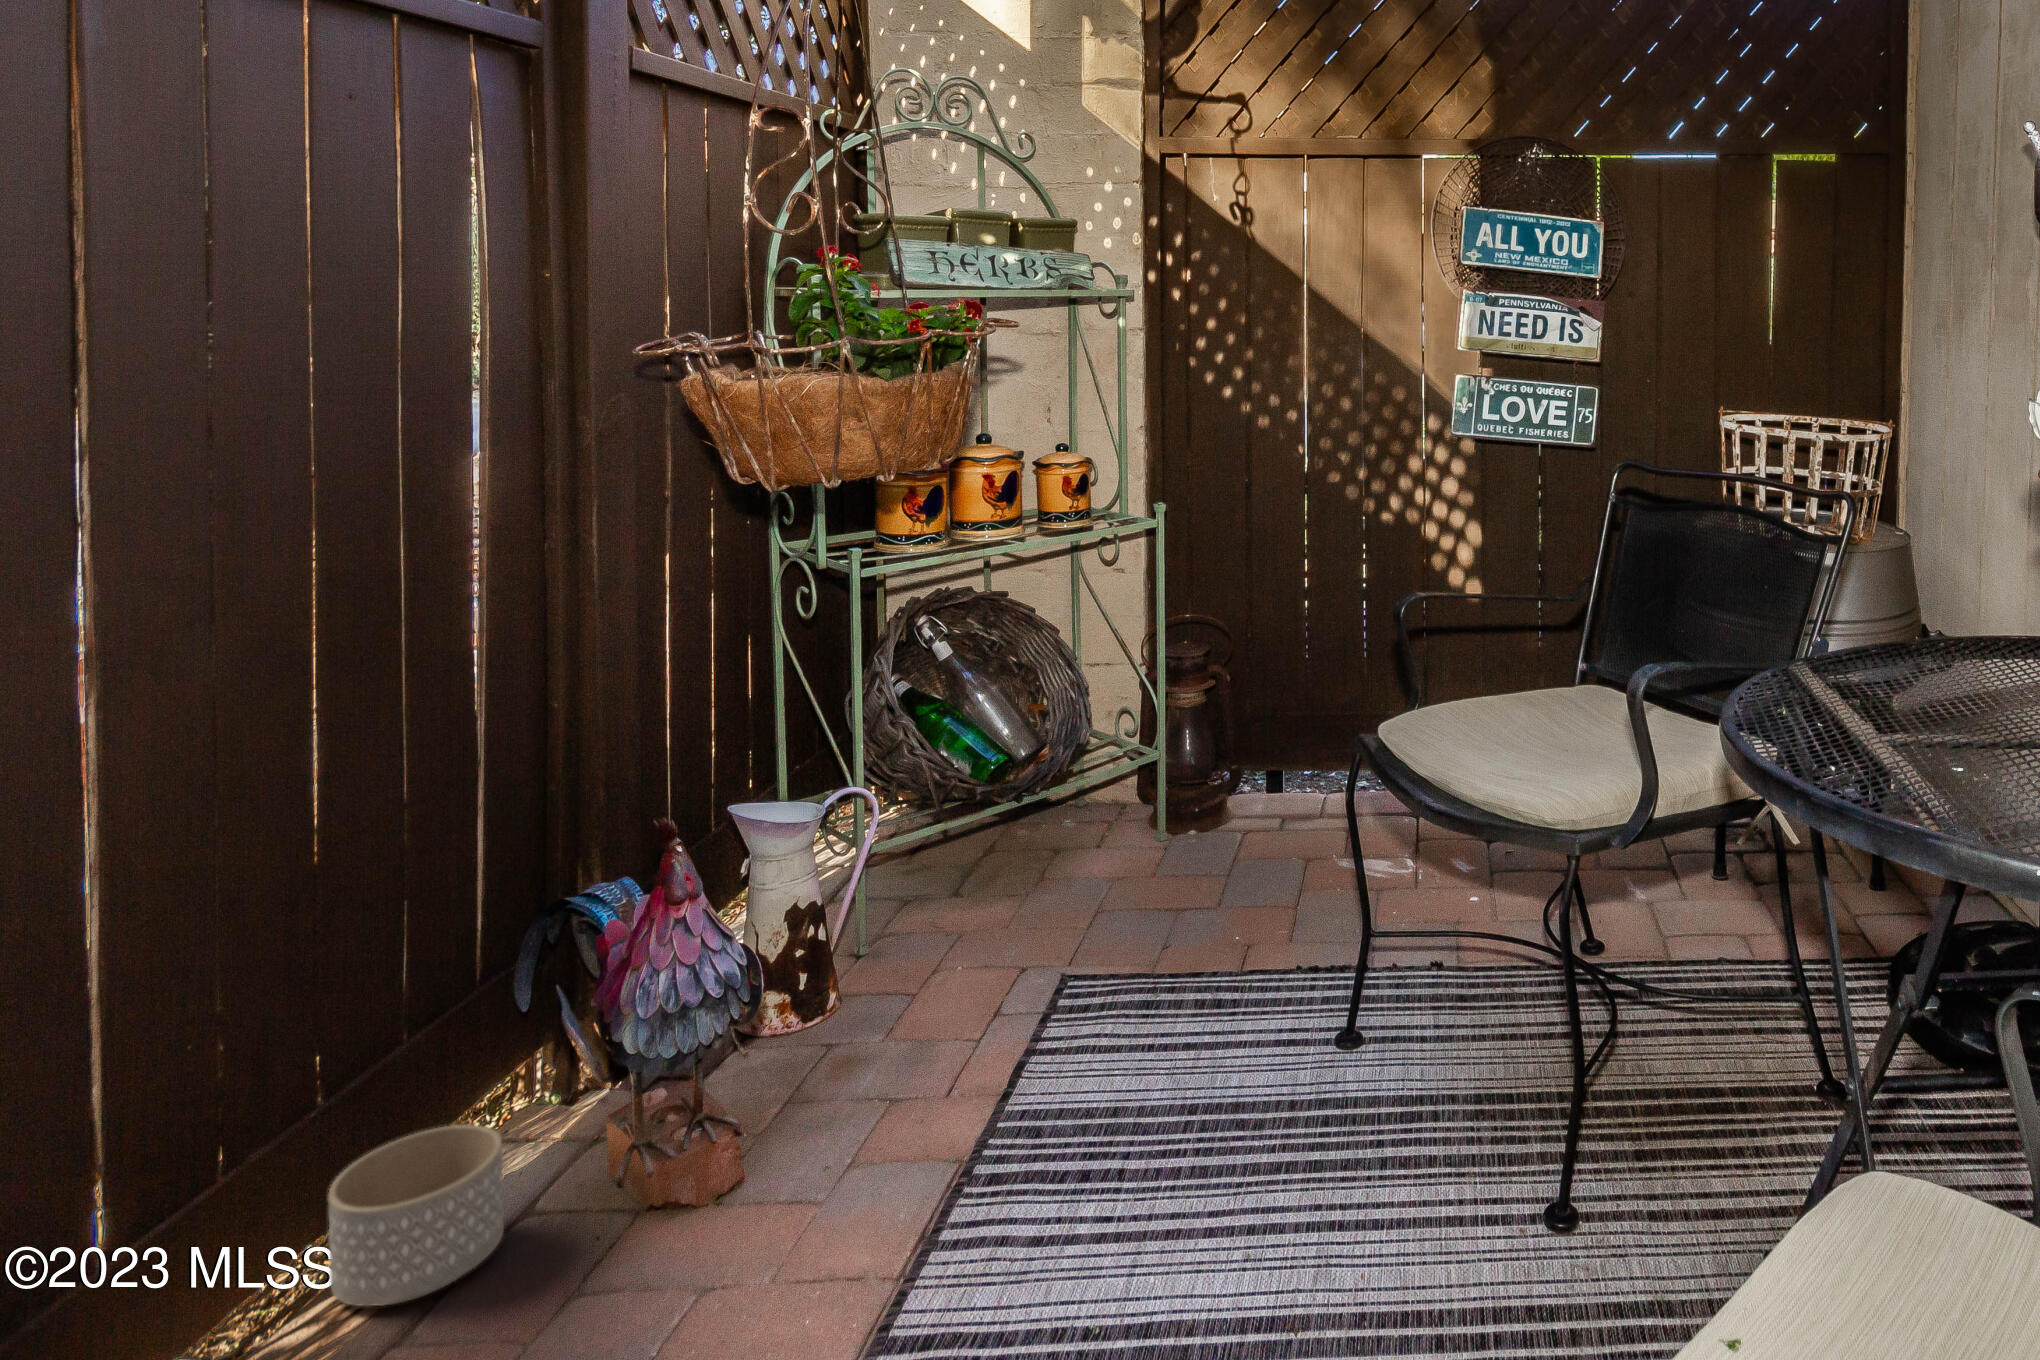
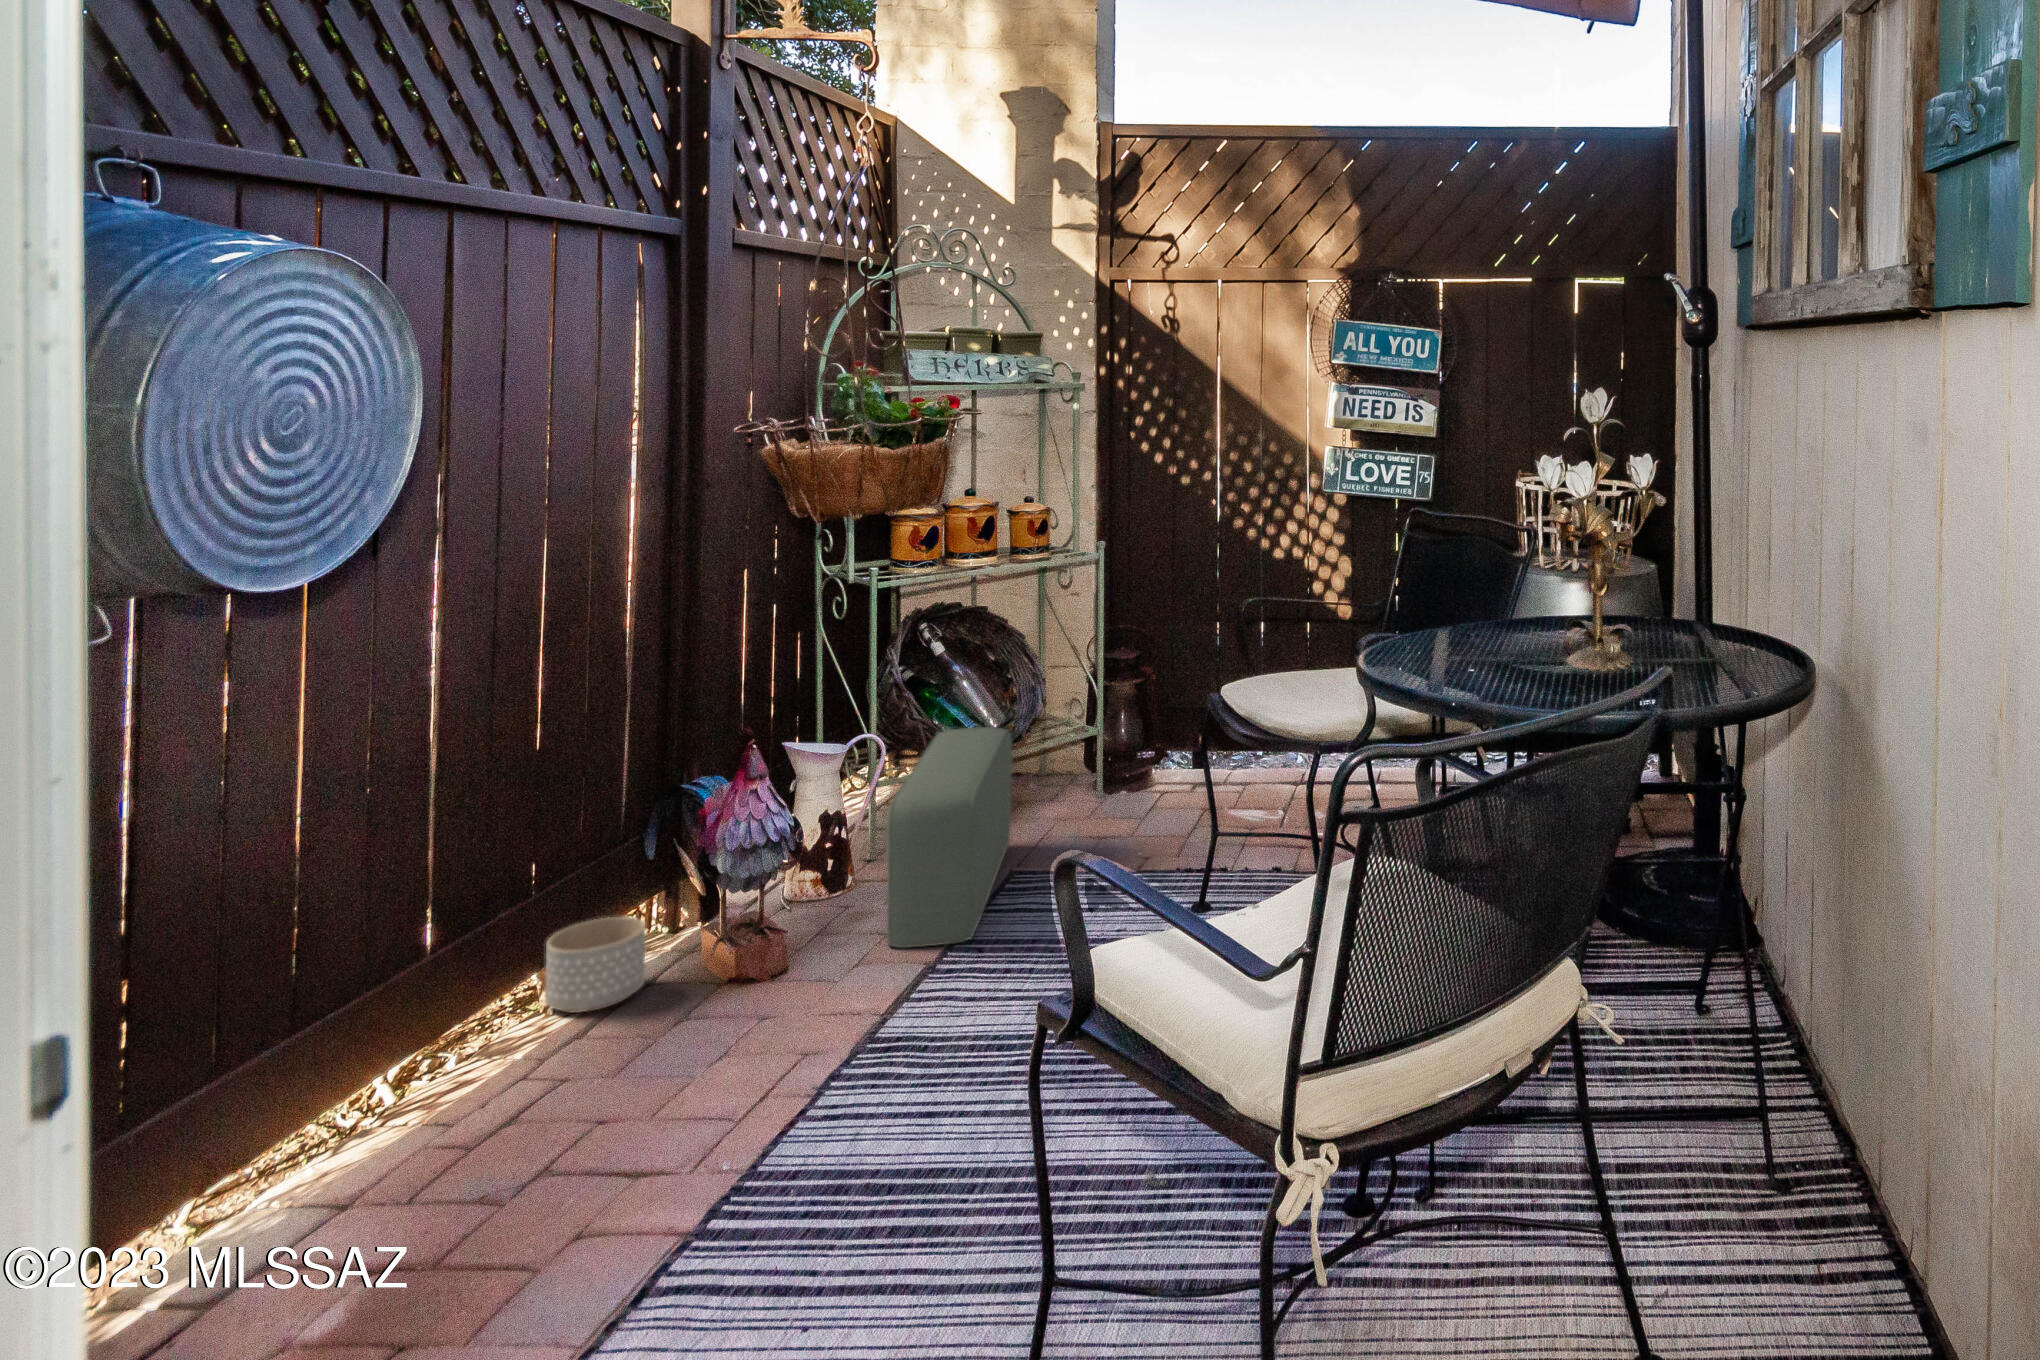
pouf: none [891,771,1059,1140] -> present [886,727,1012,948]

